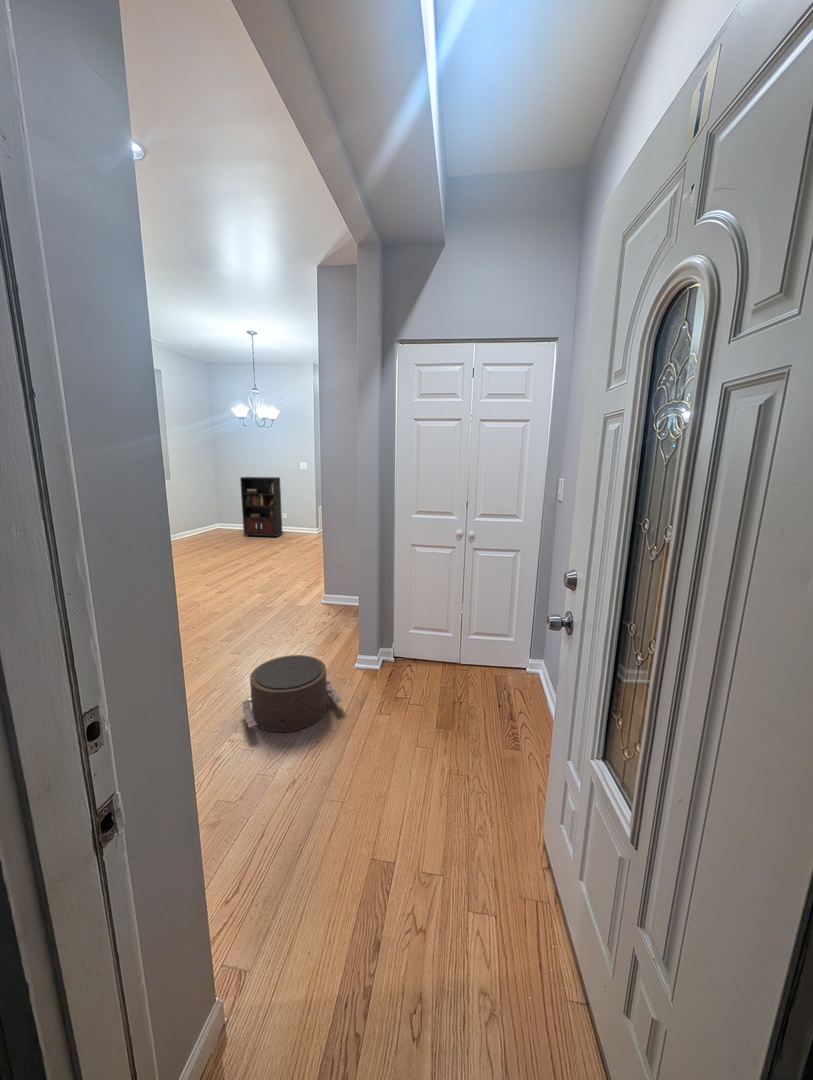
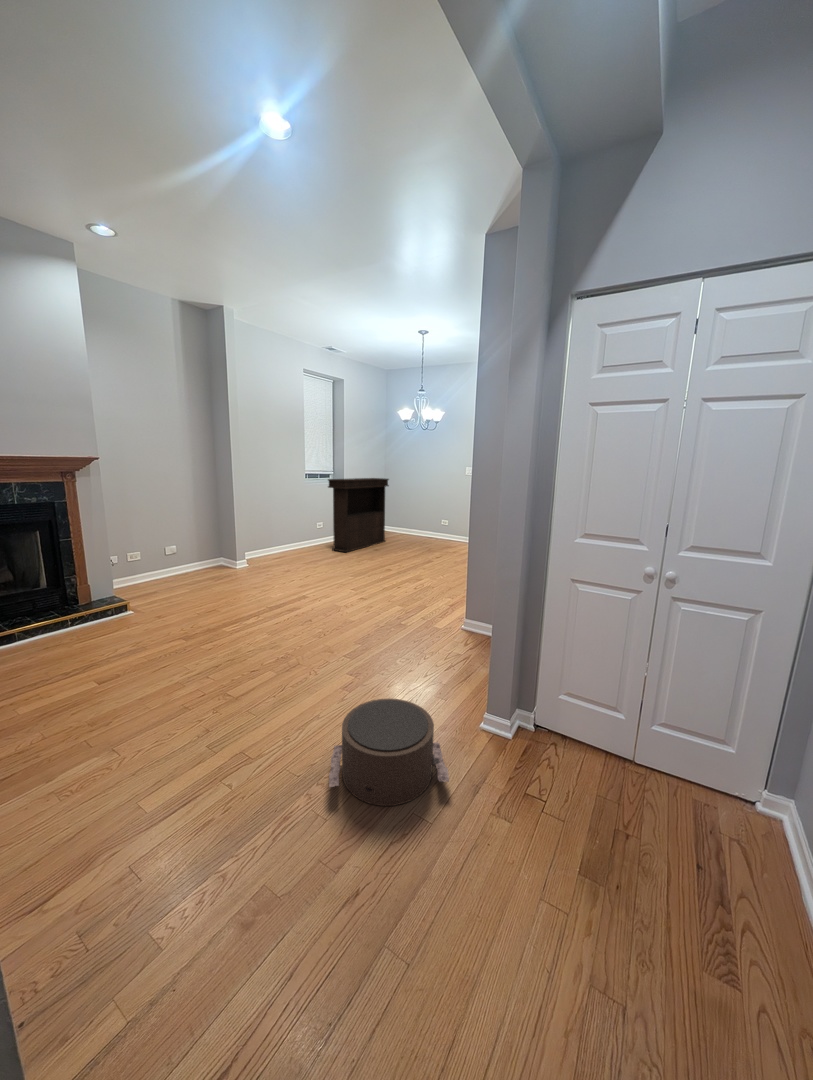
console table: none [157,475,227,553] -> present [328,478,389,552]
bookcase: present [240,477,282,537] -> none [402,481,453,543]

